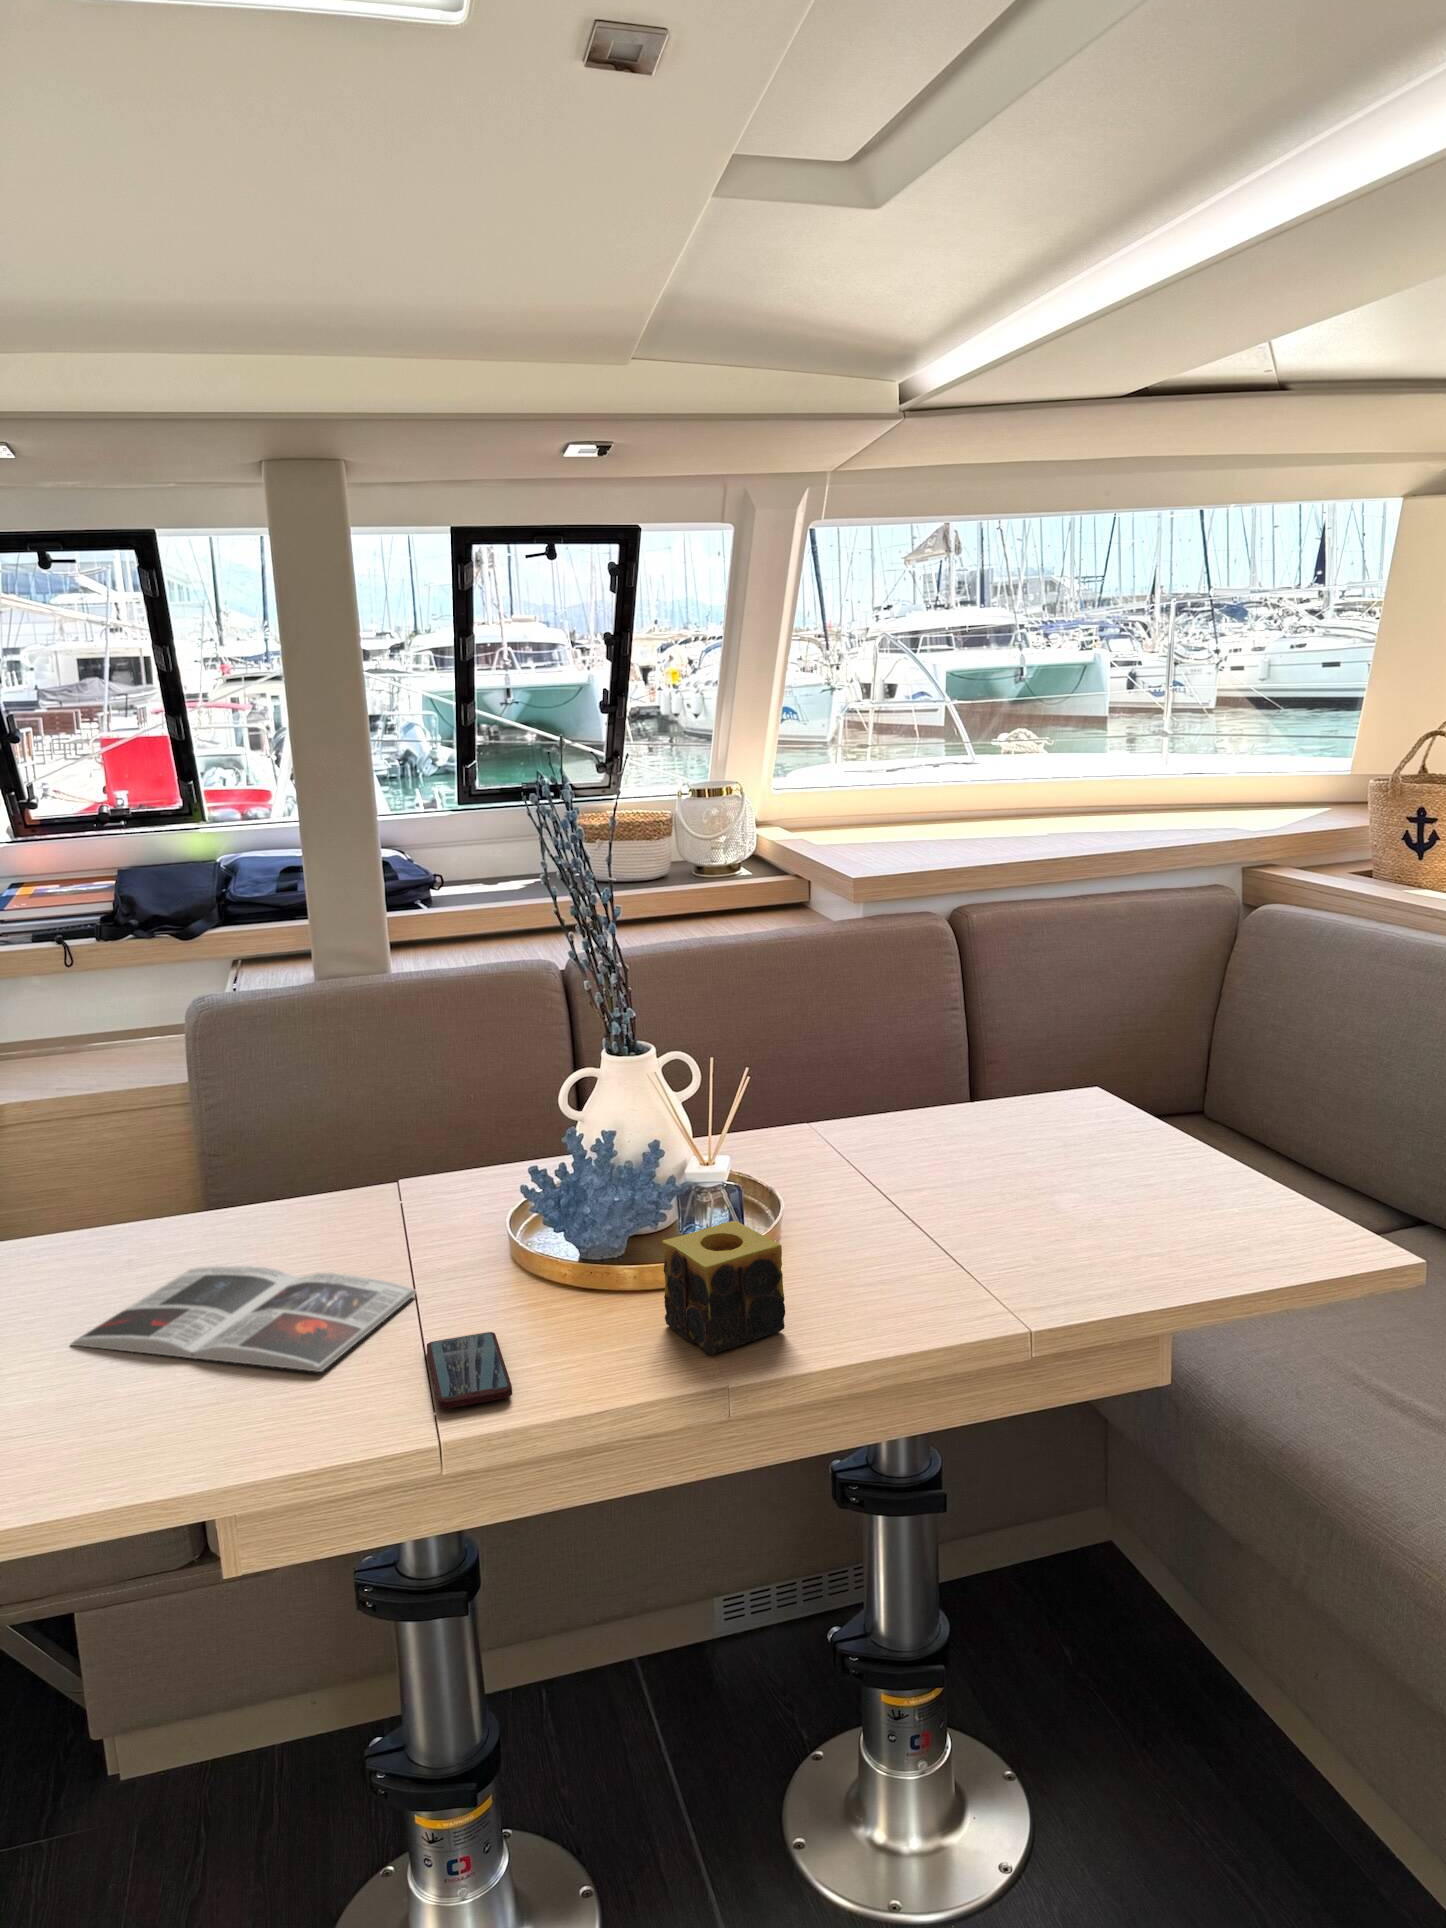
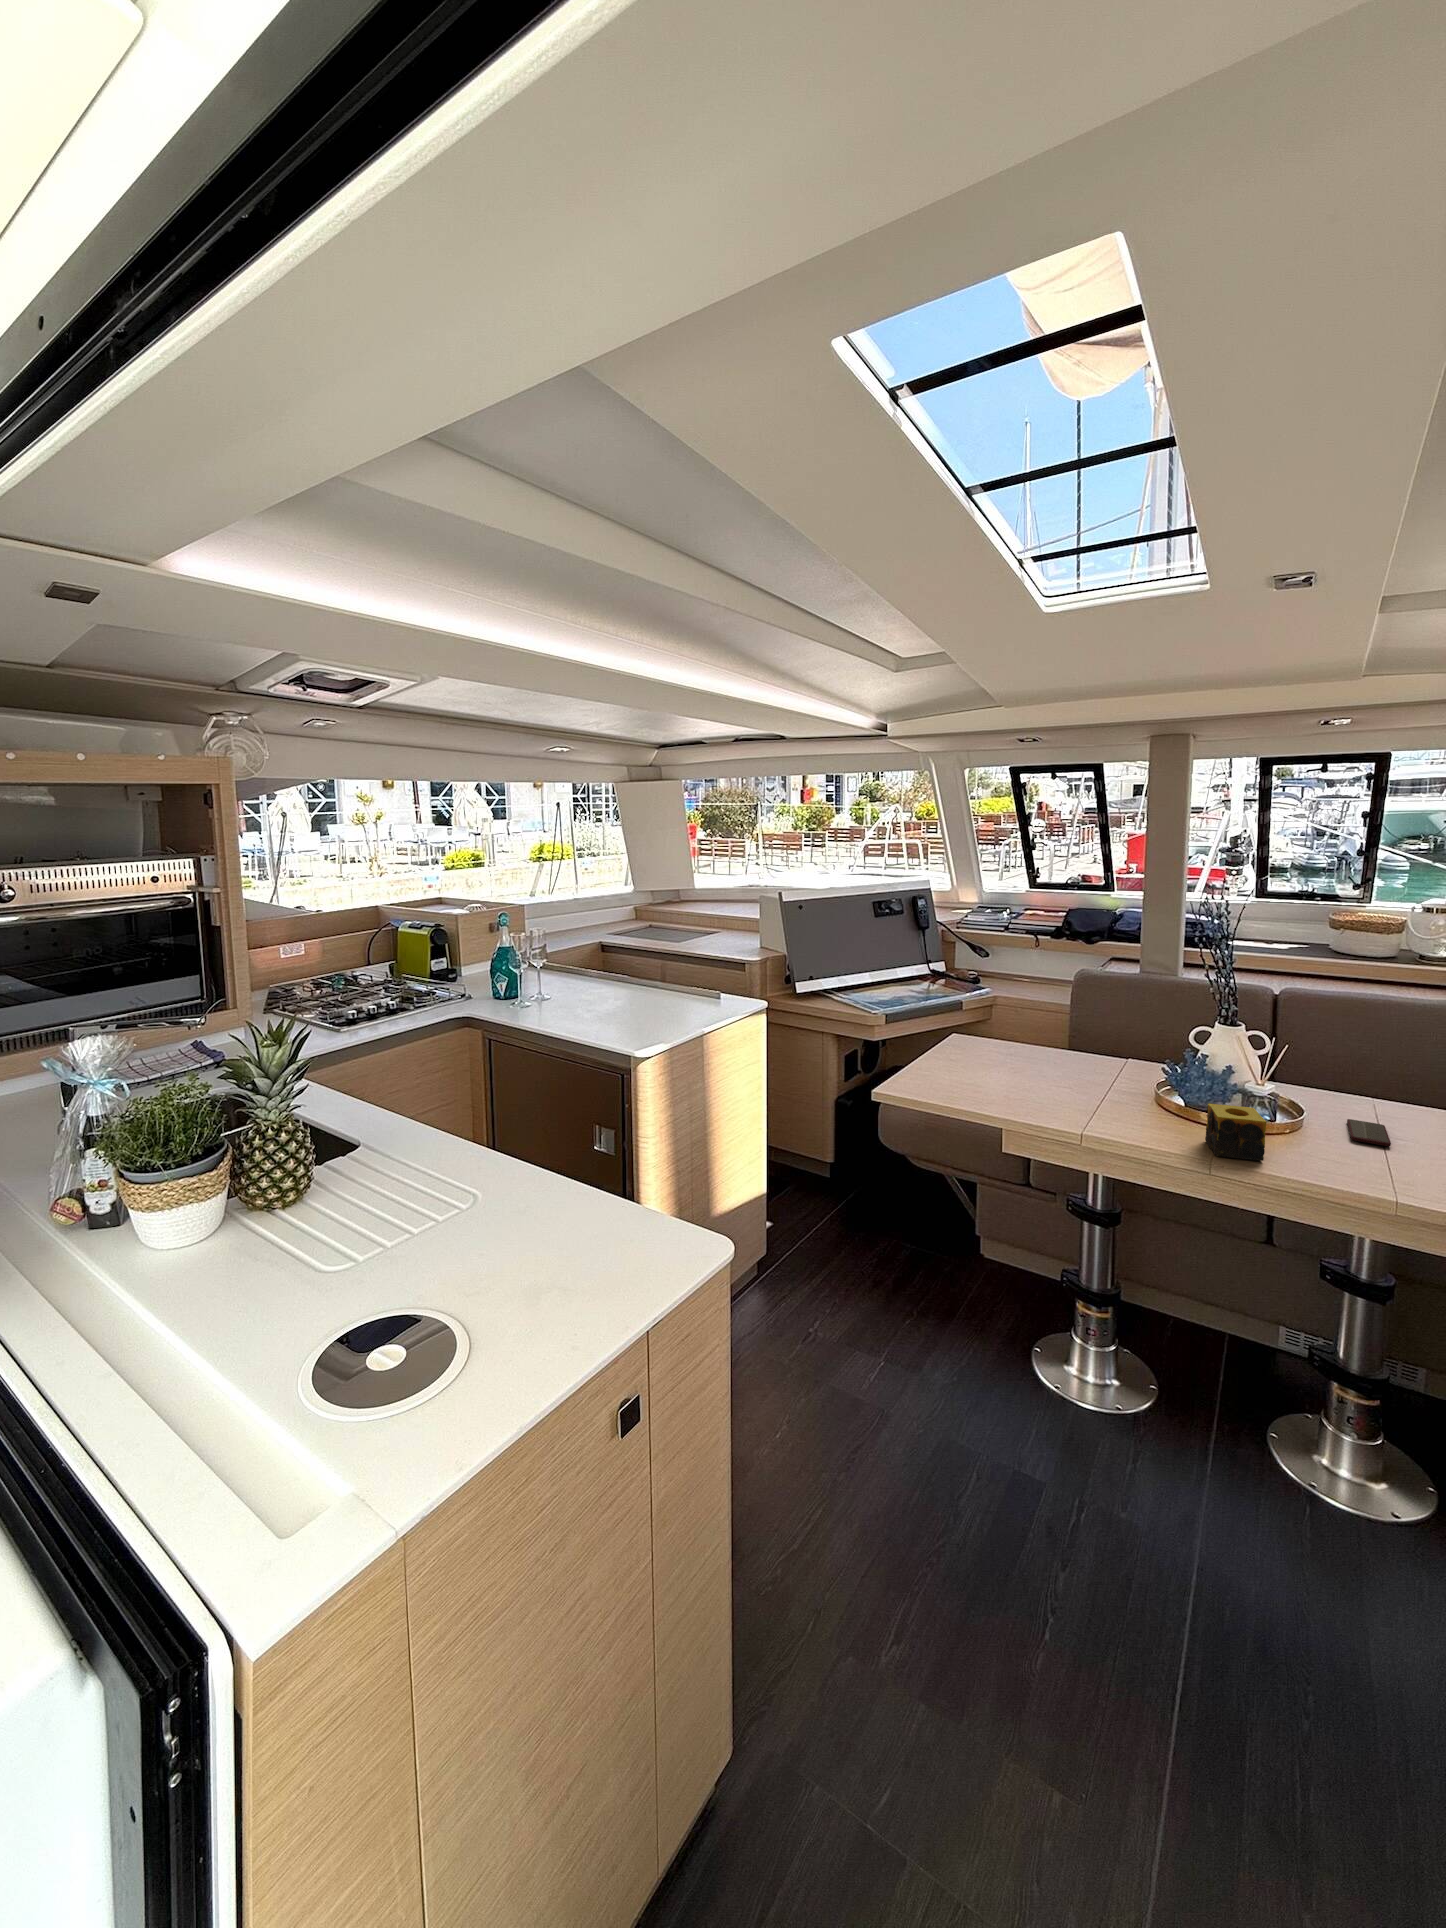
magazine: present [71,1266,416,1372] -> none [973,1064,1104,1106]
smartphone: present [427,1332,512,1409] -> present [1347,1119,1391,1146]

